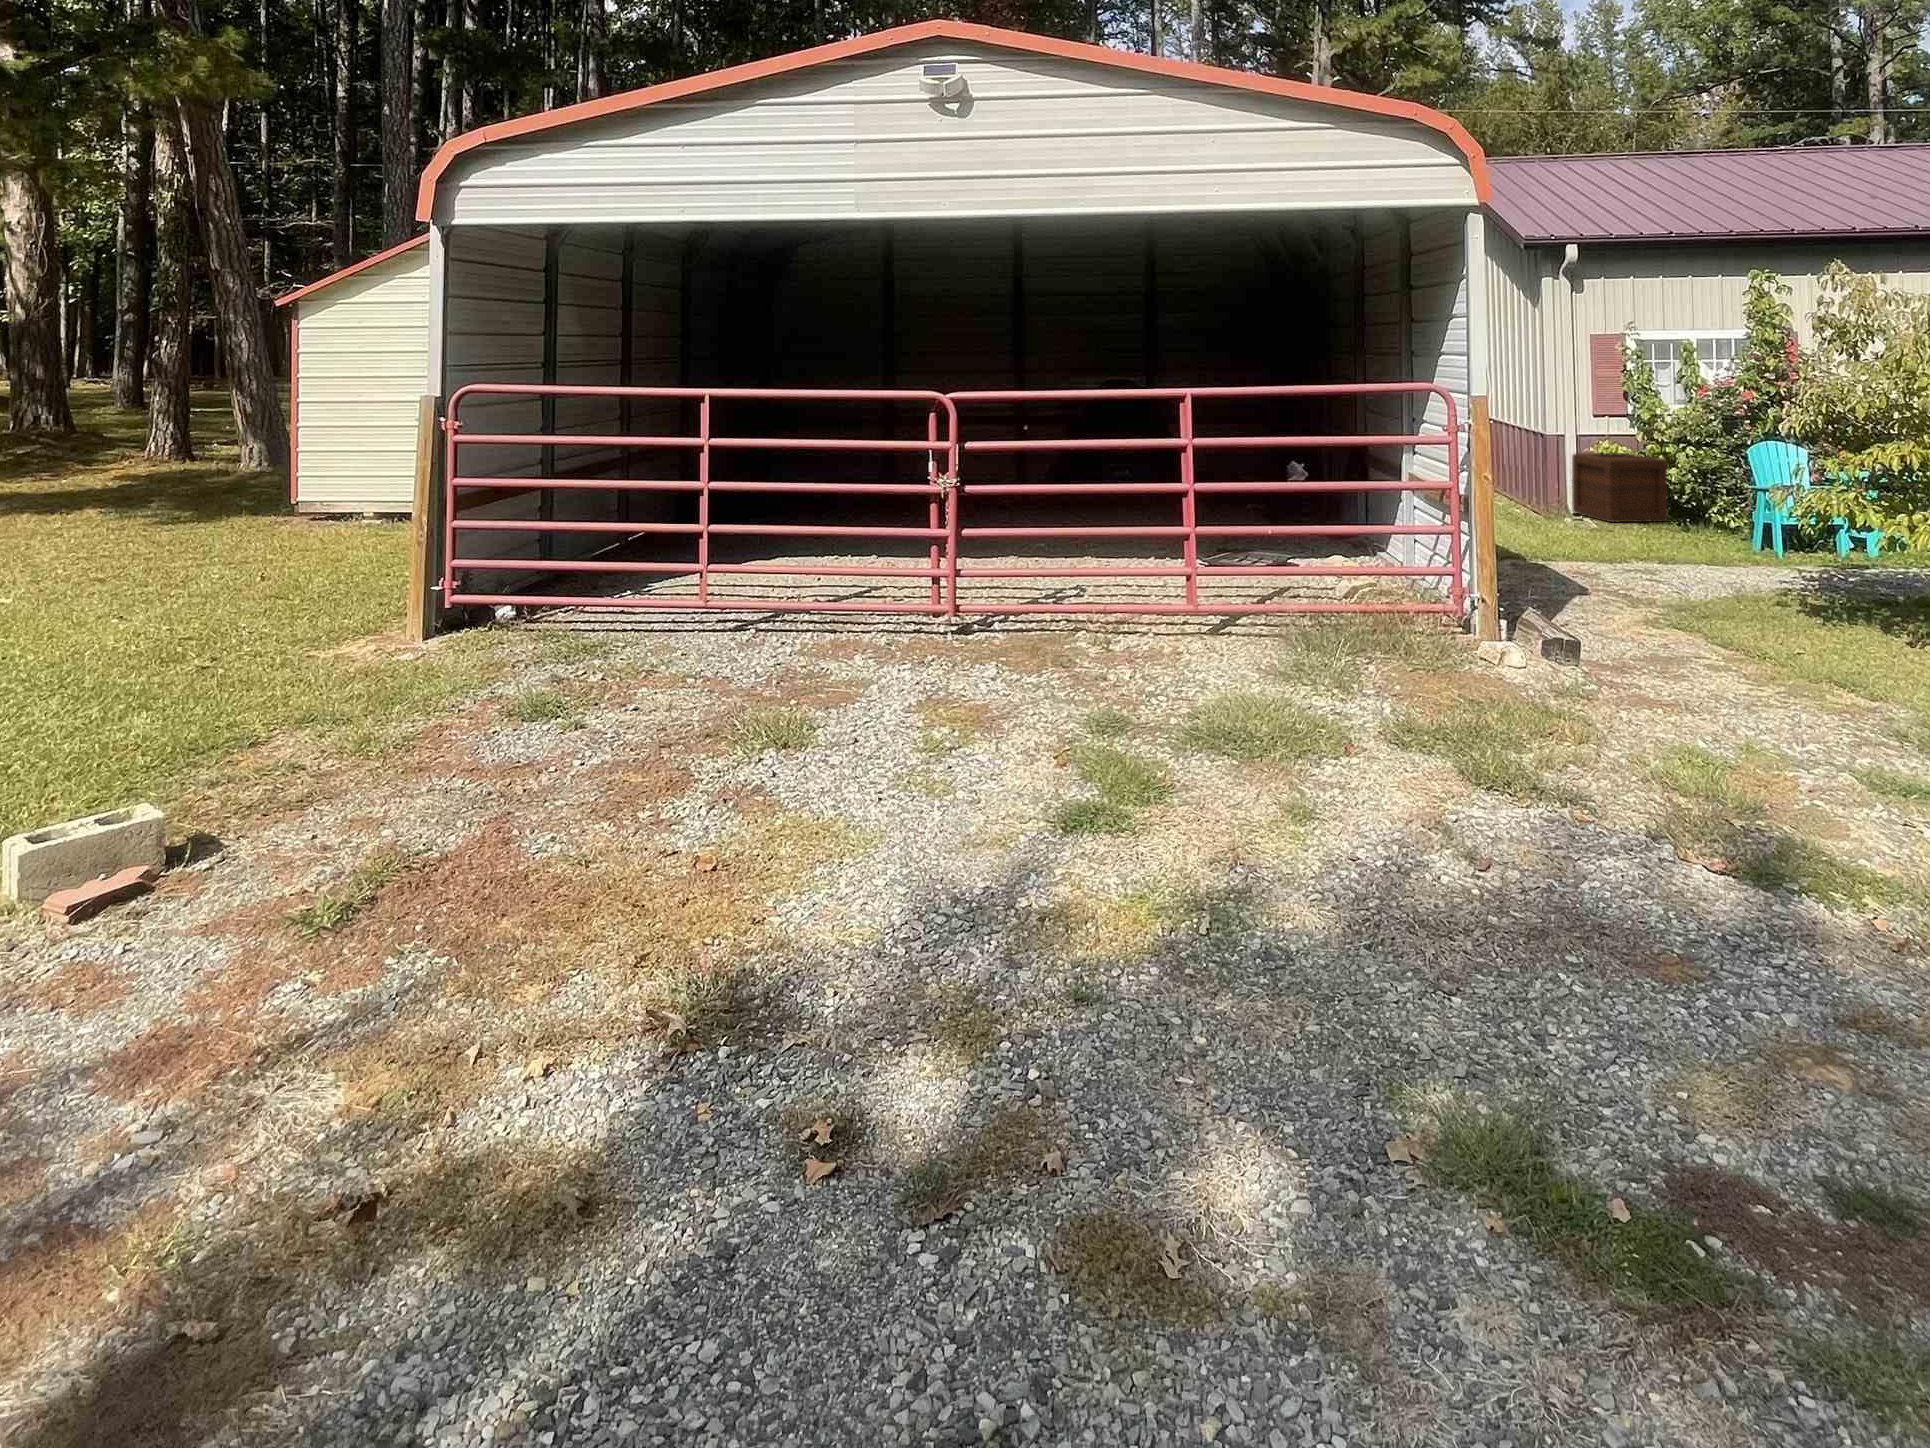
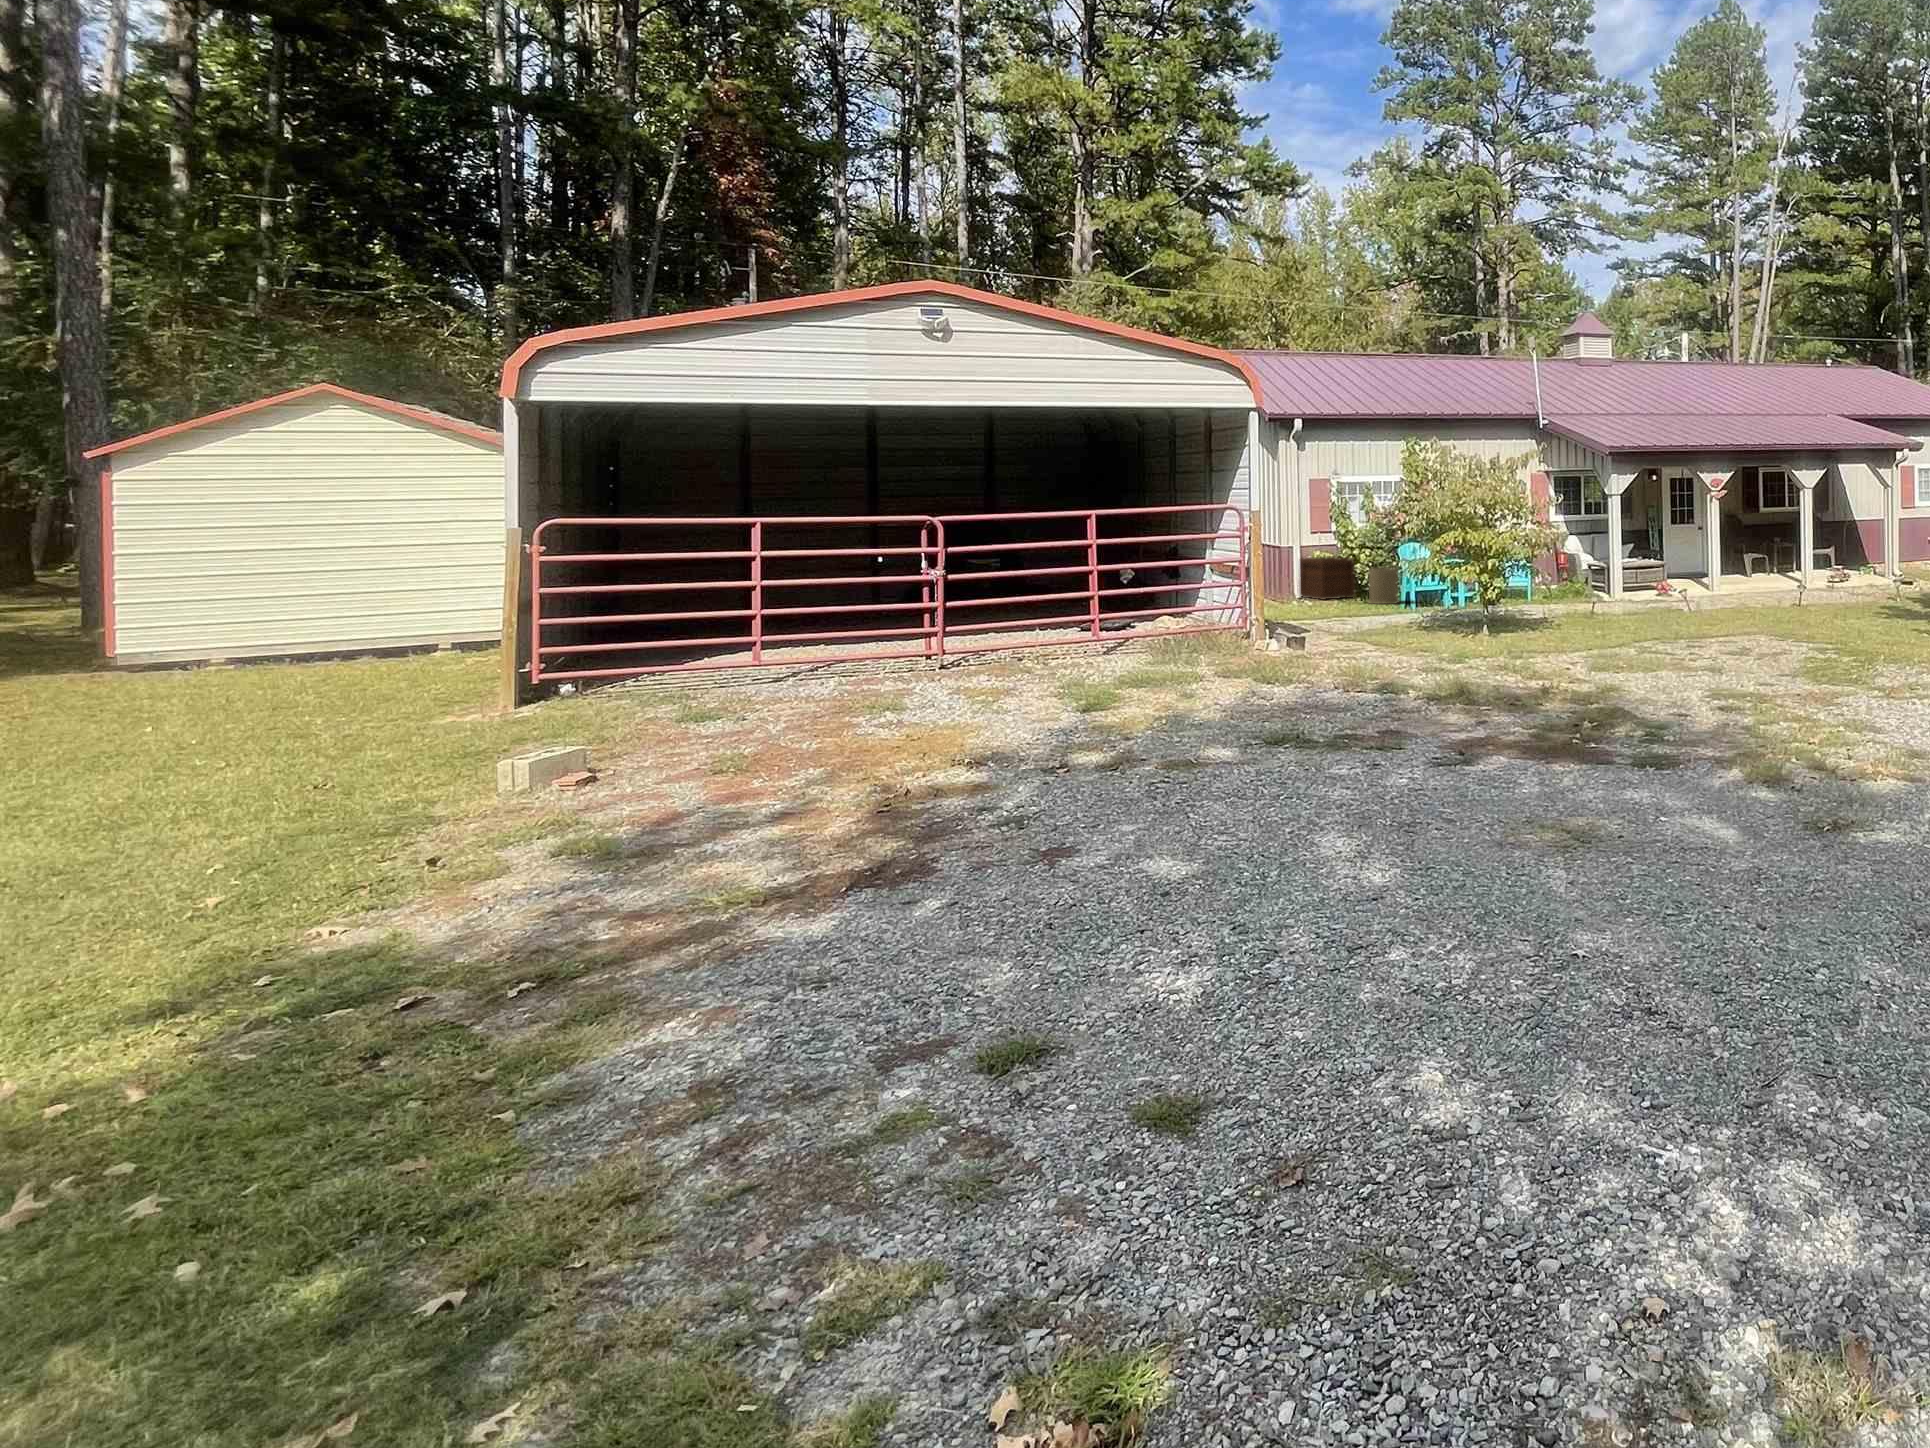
trash can: none [1690,479,1752,543] -> present [1368,567,1399,604]

